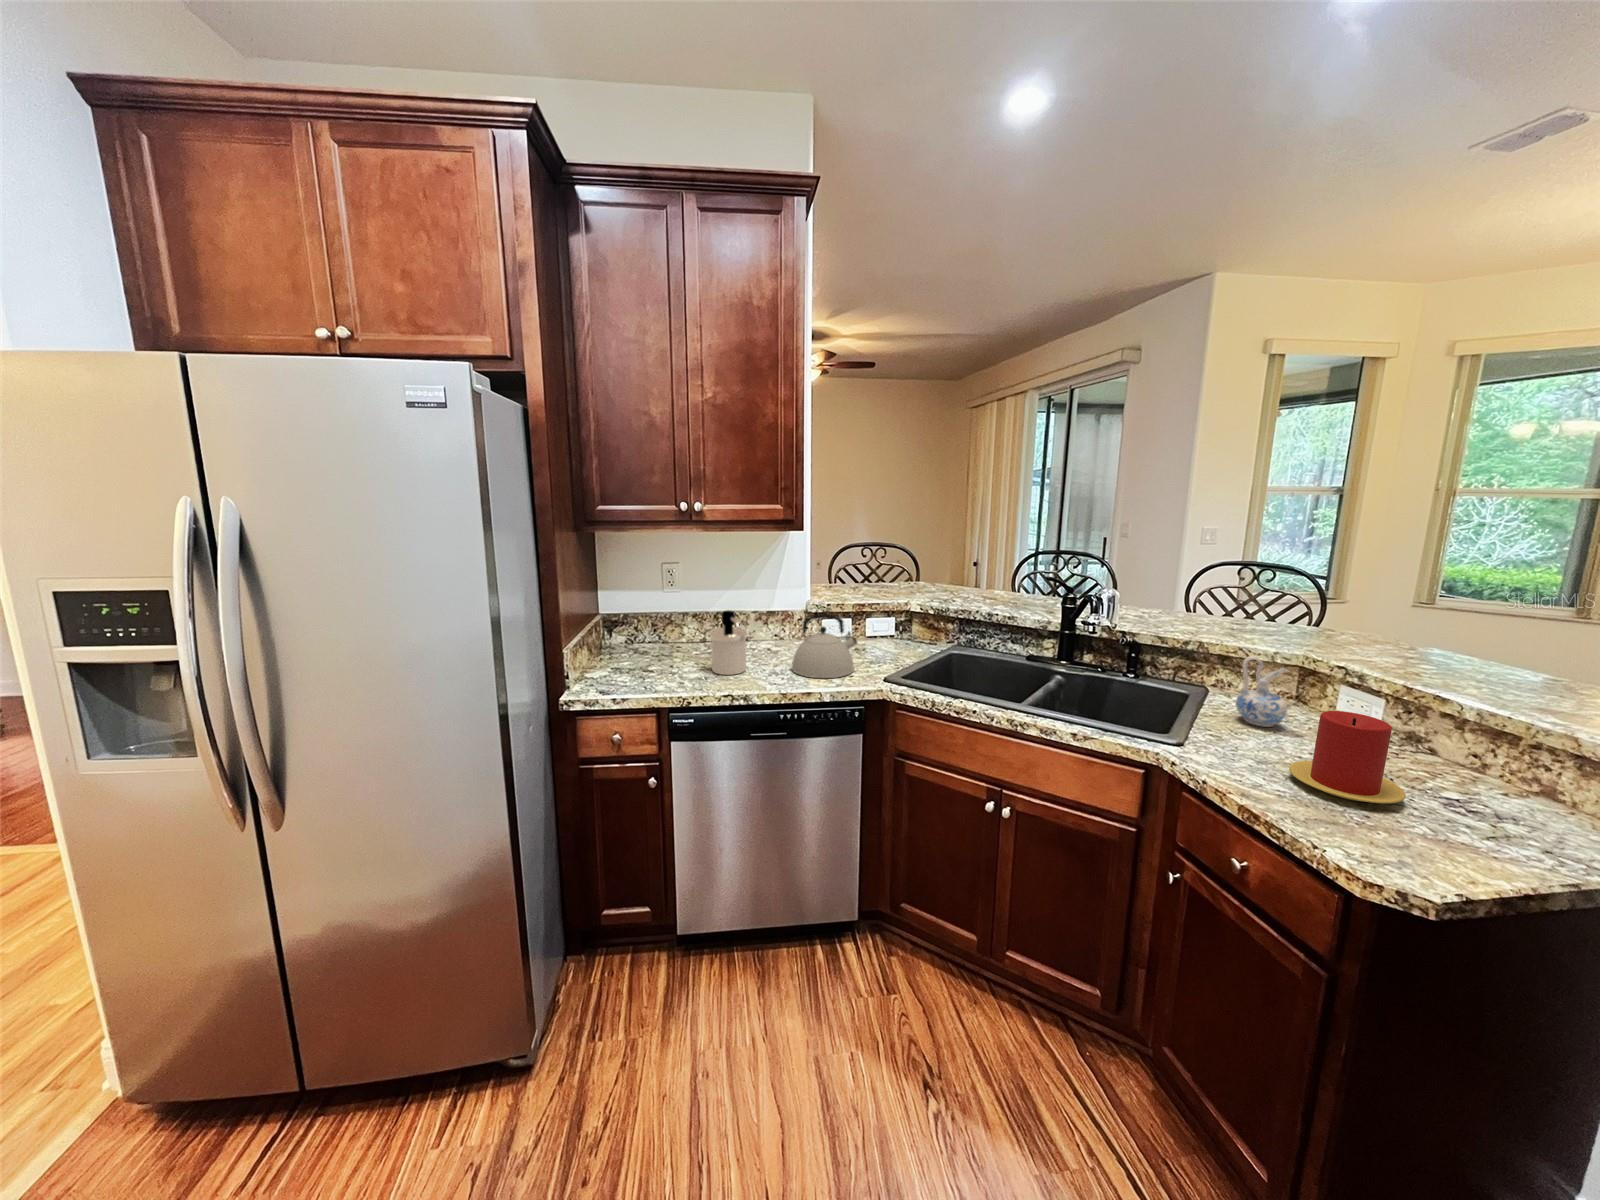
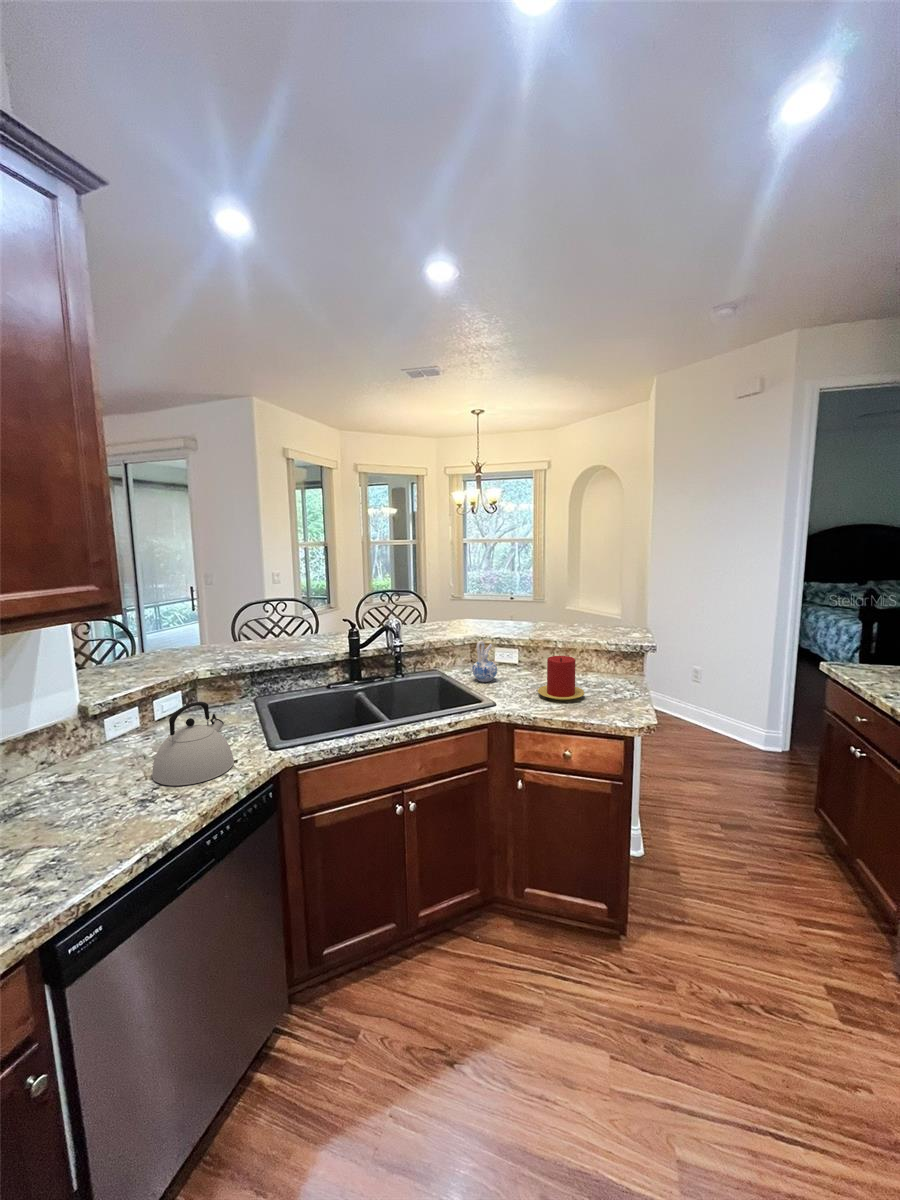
soap dispenser: present [710,610,747,675] -> none [47,740,136,839]

